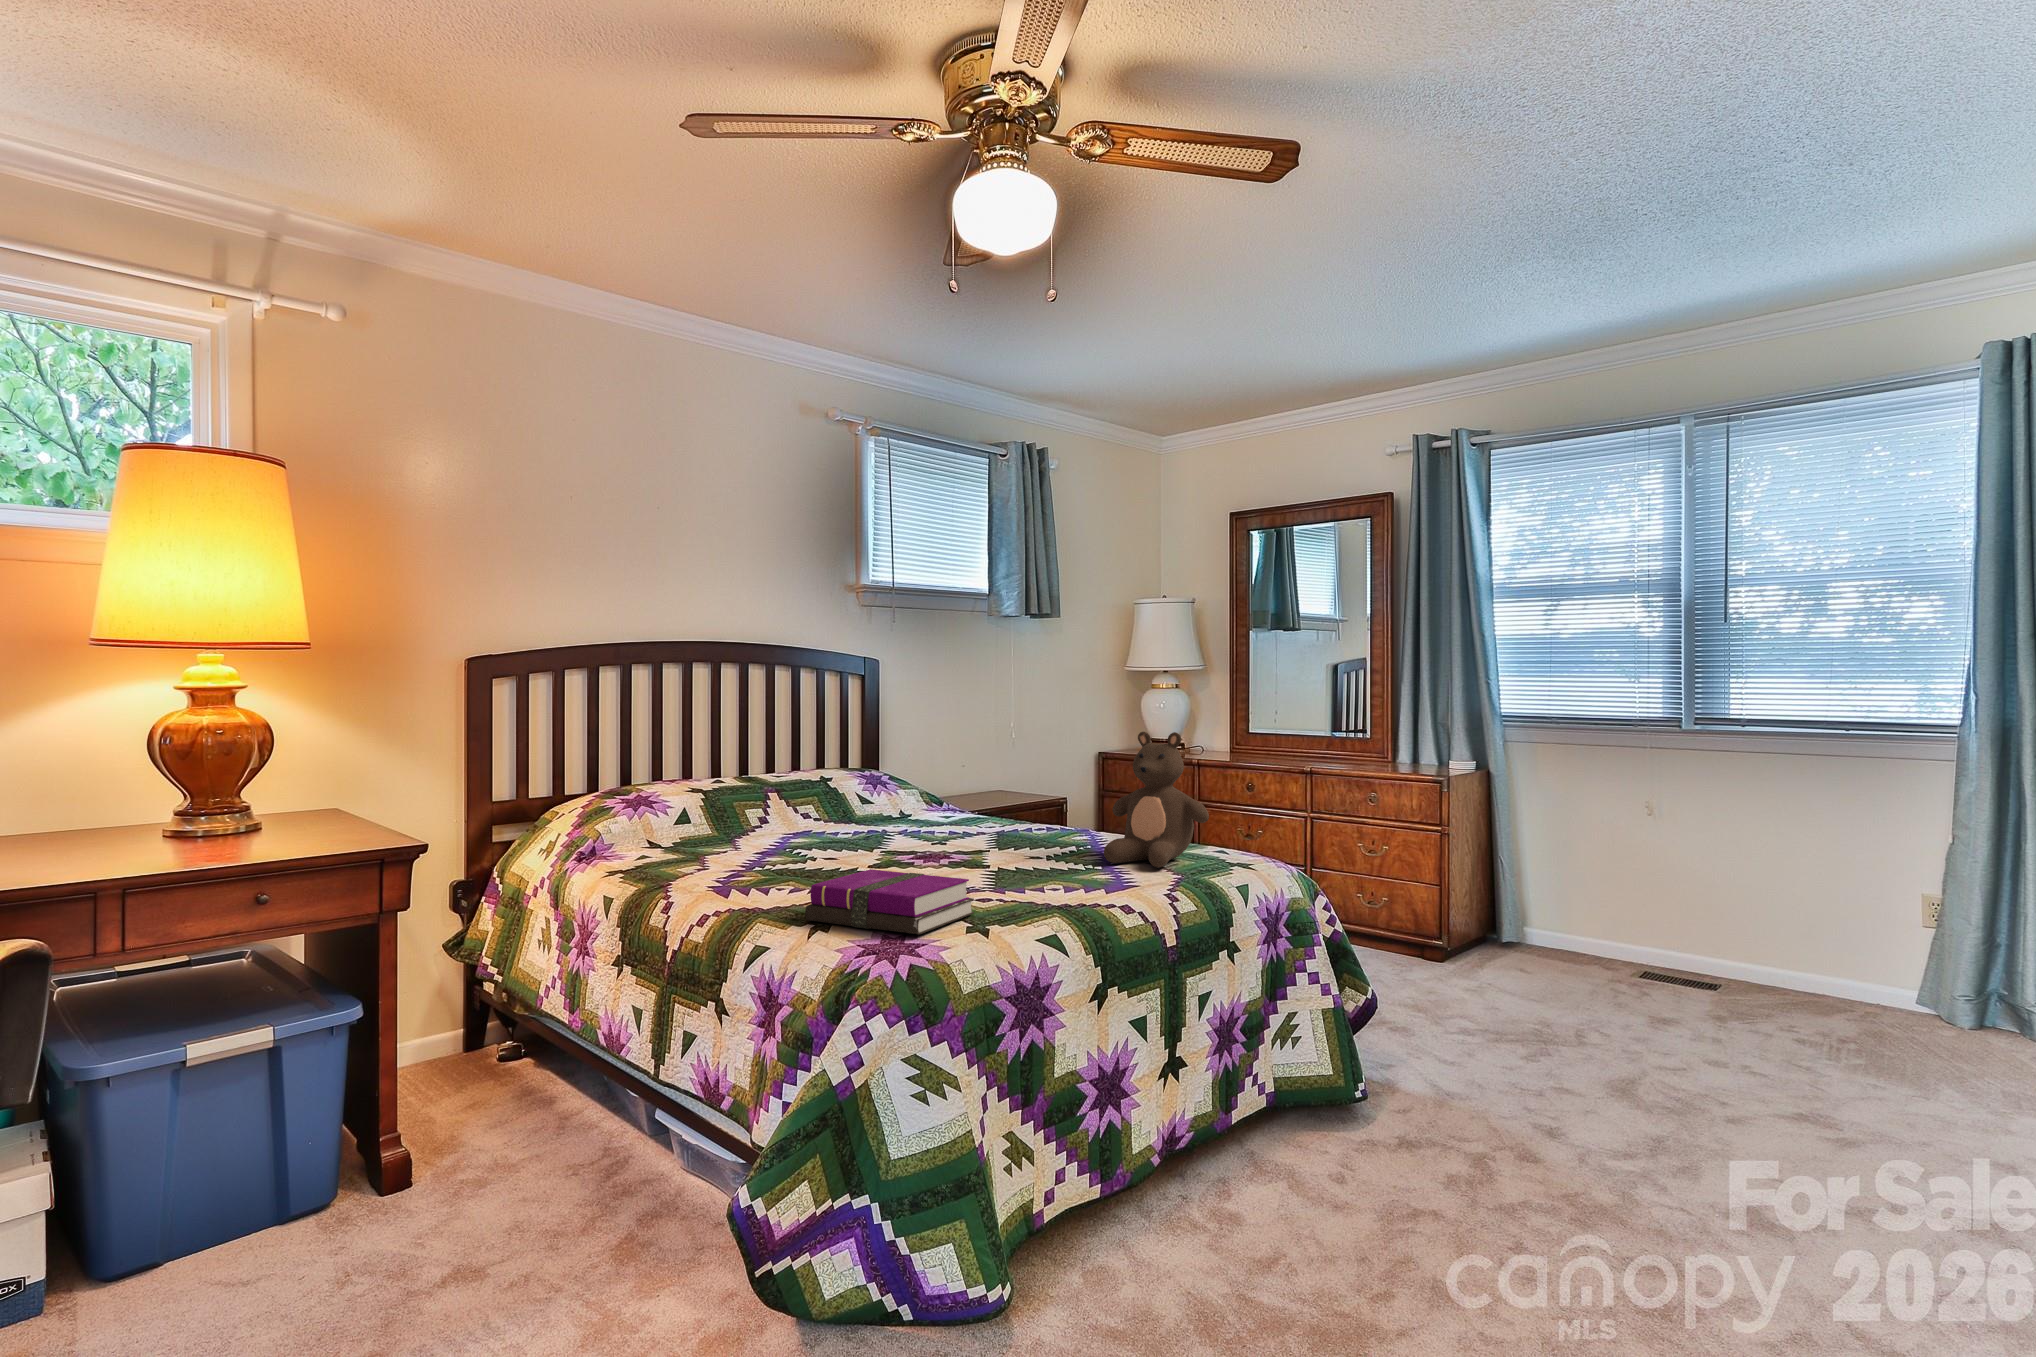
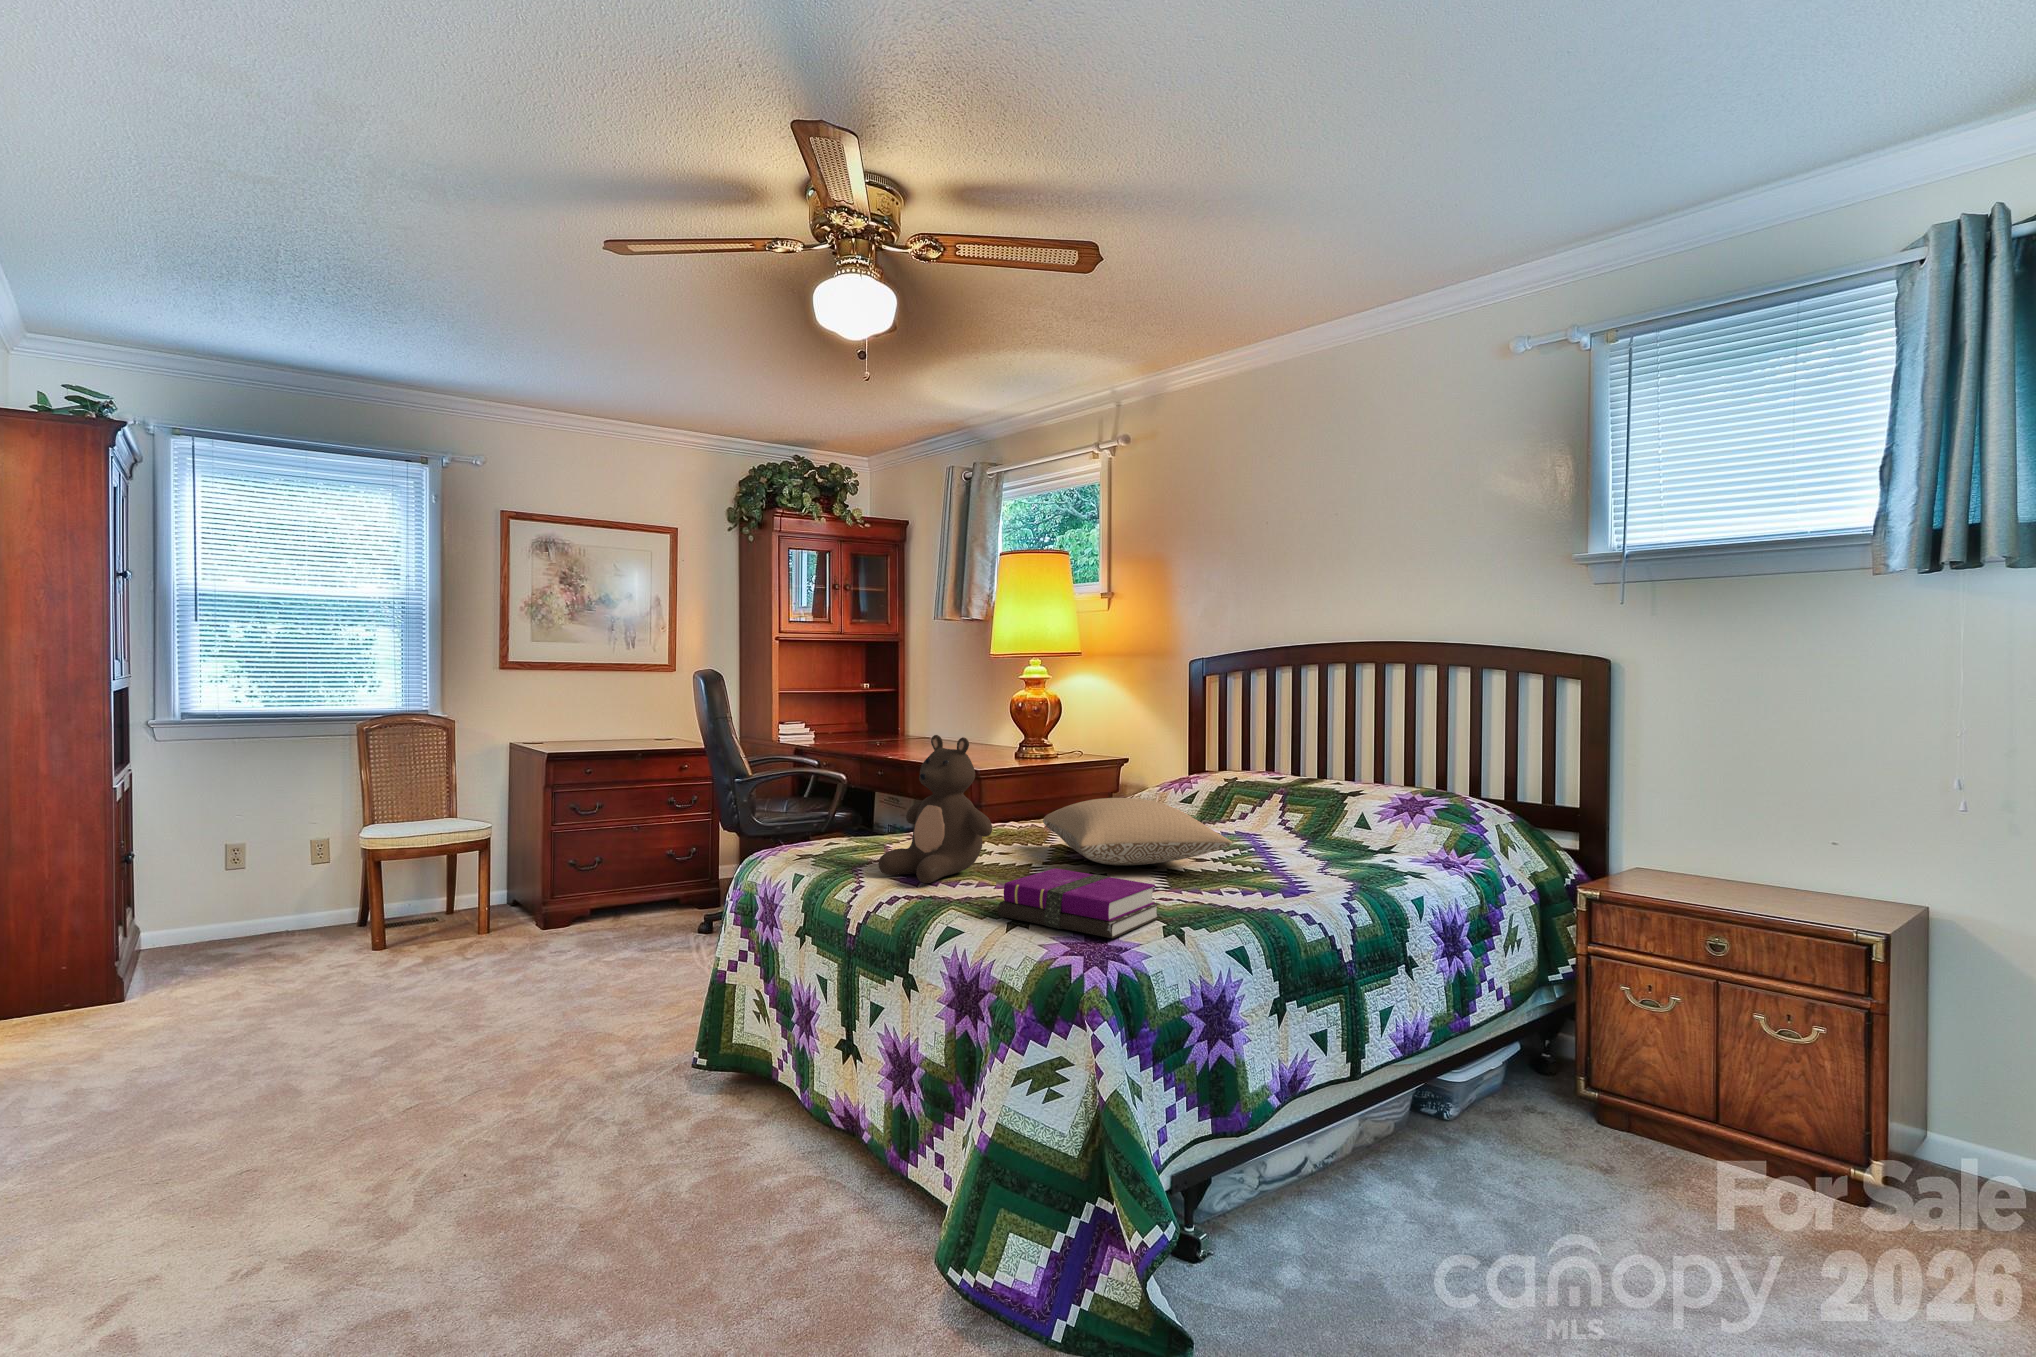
teddy bear: present [1104,732,1209,868] -> present [878,735,992,883]
pillow: none [873,798,1059,866] -> present [1043,798,1232,866]

